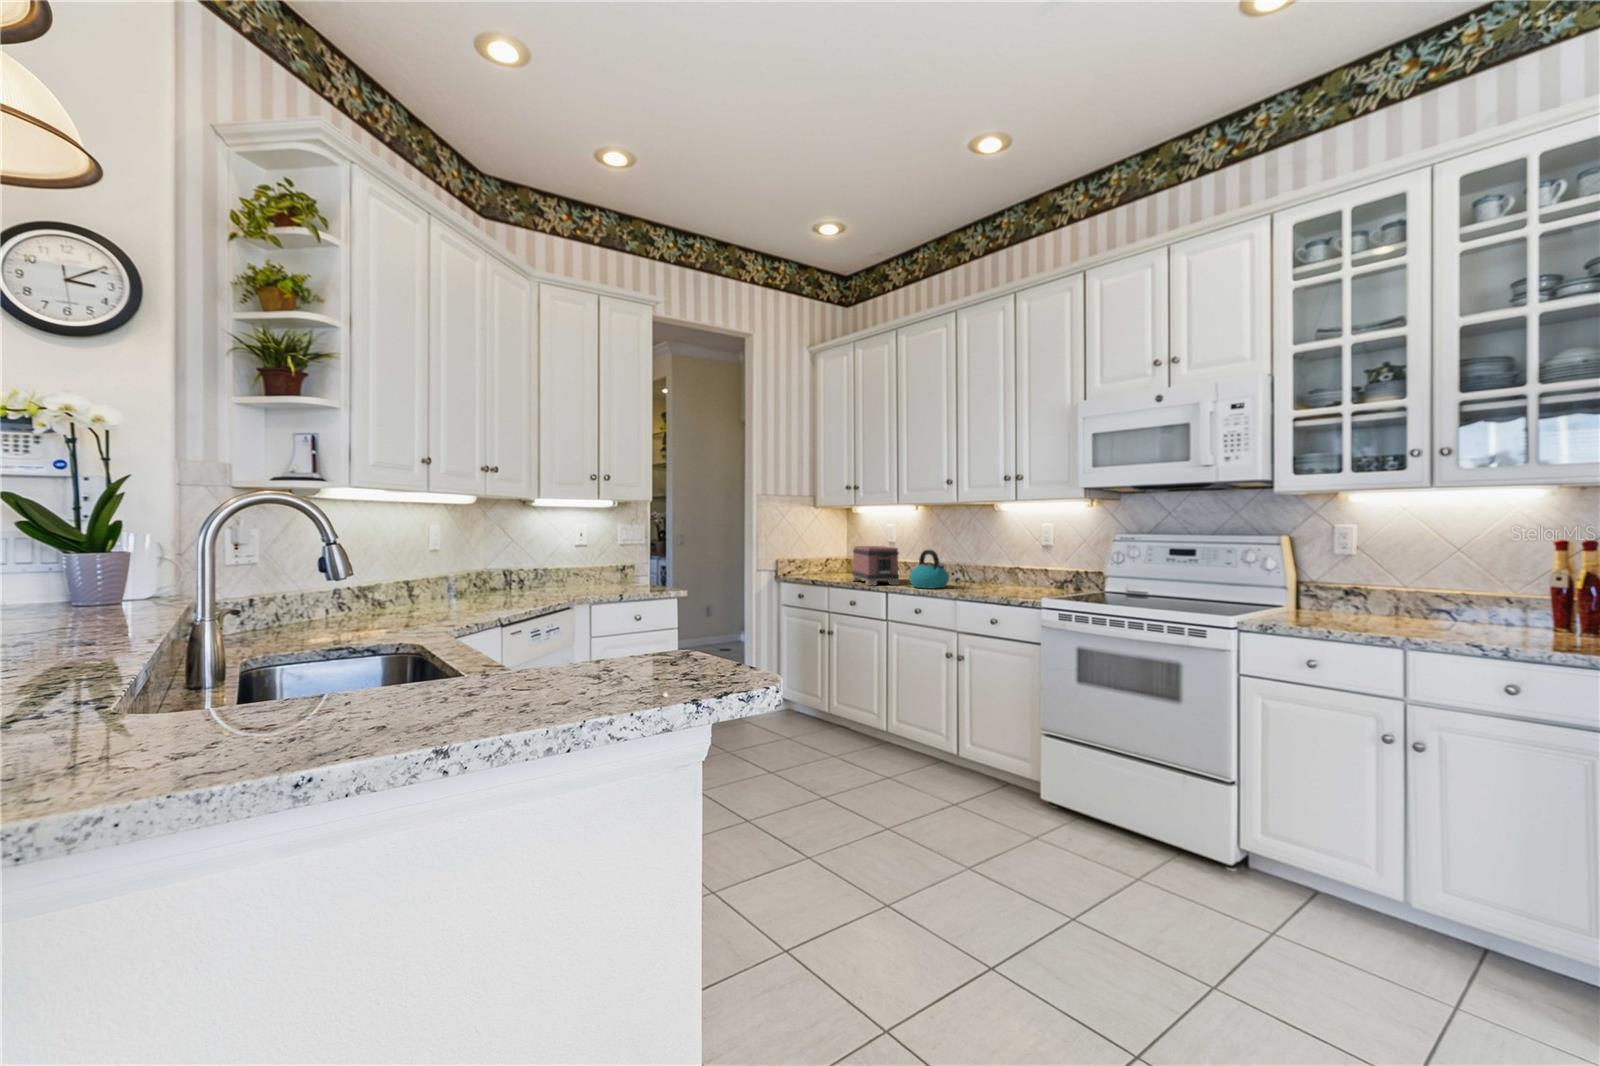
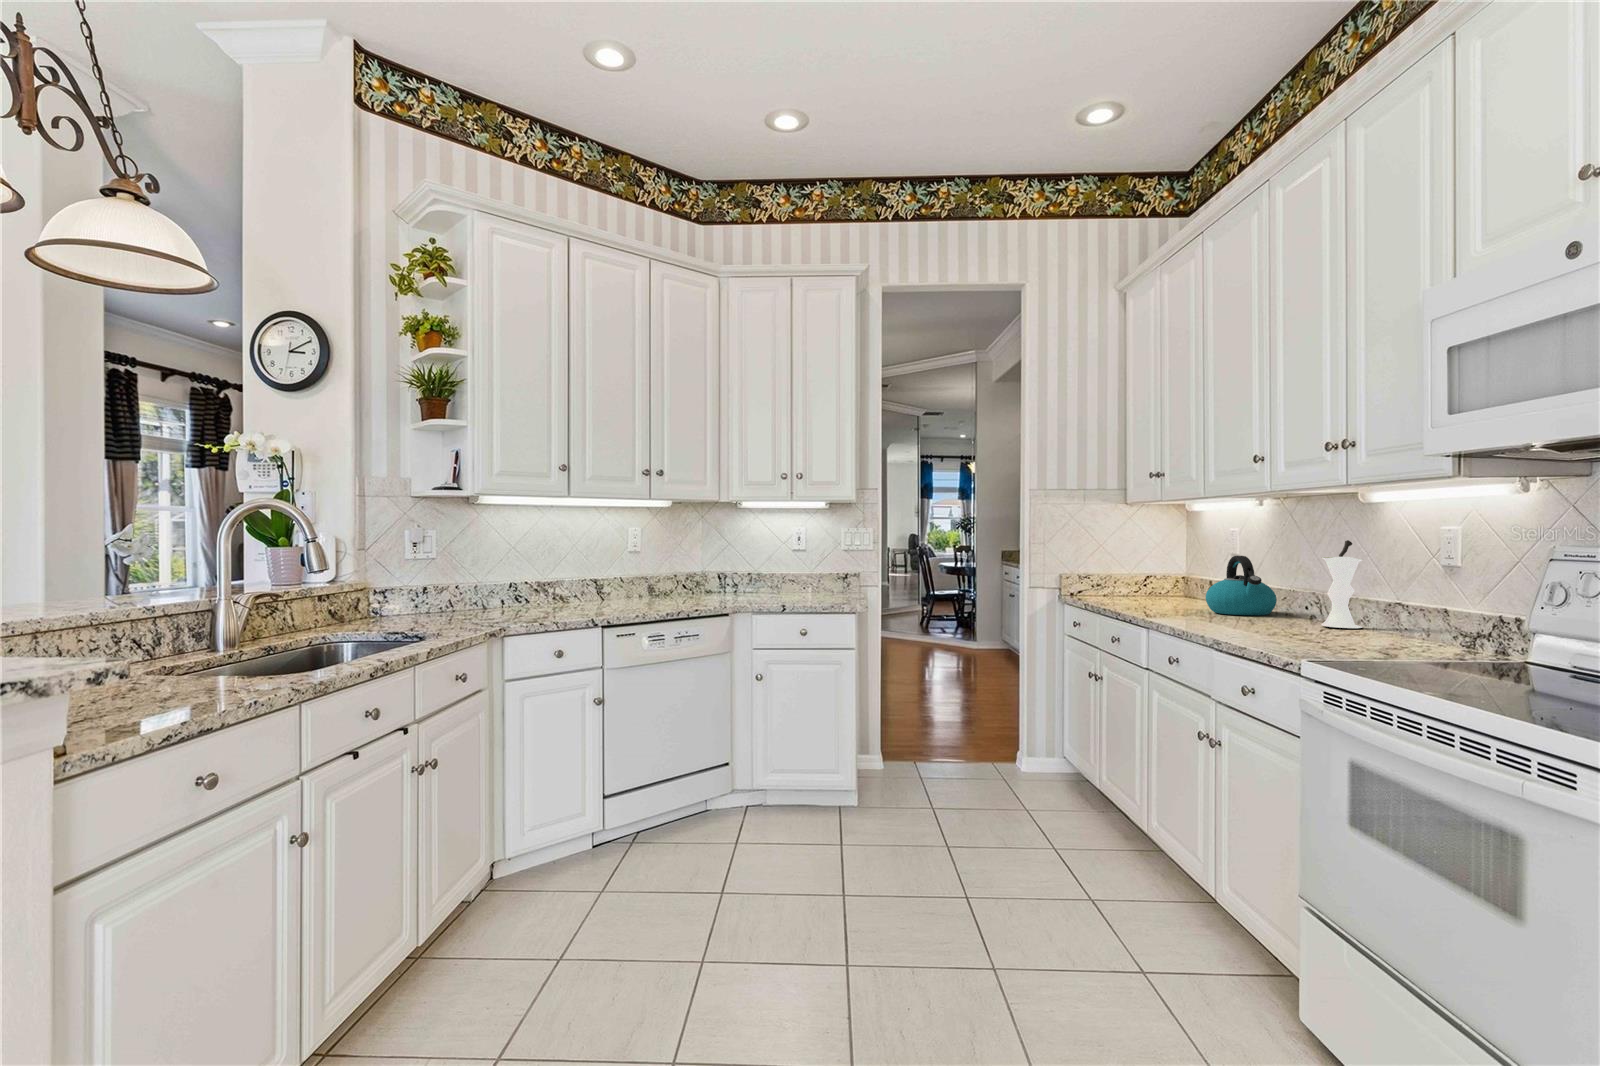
vase: none [982,542,1004,594] -> present [1321,540,1362,628]
toaster: present [852,546,900,586] -> none [1134,553,1200,609]

